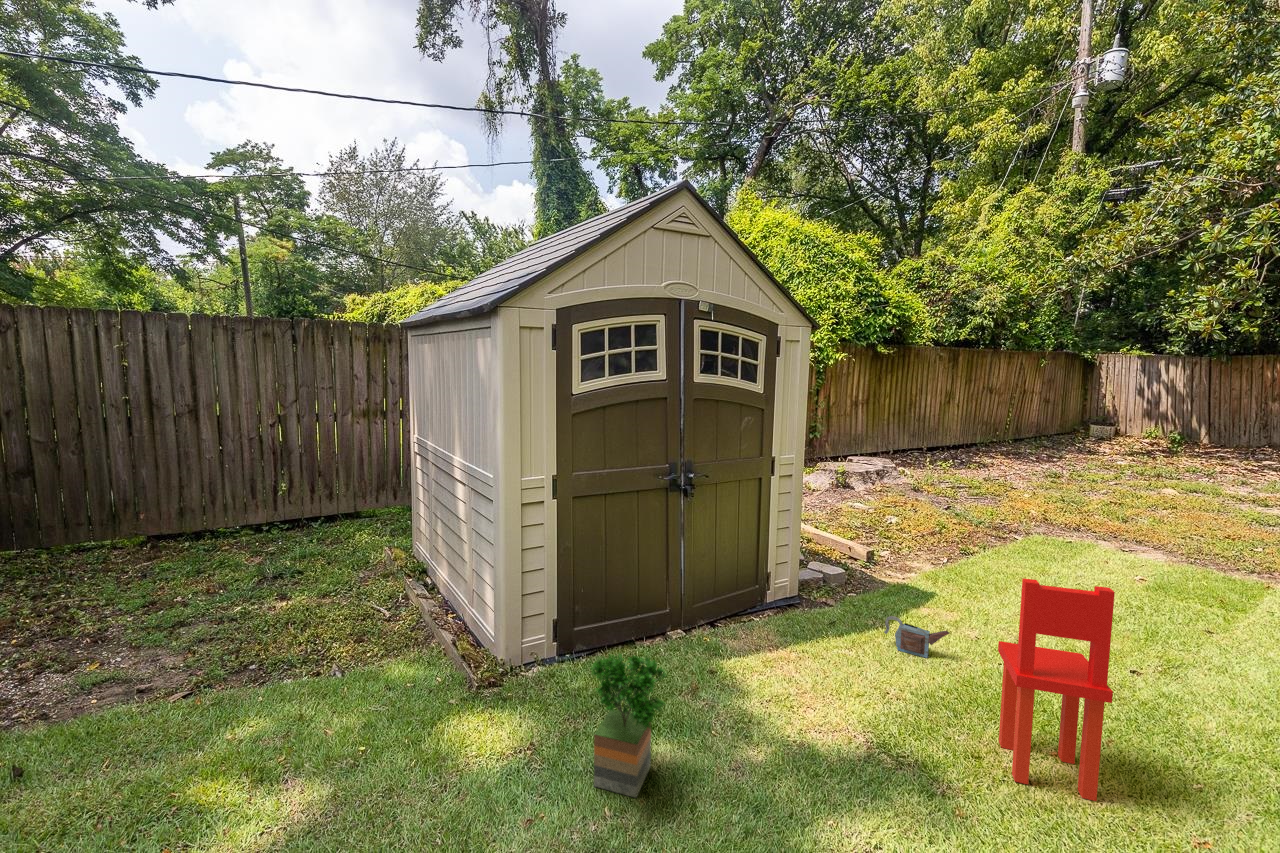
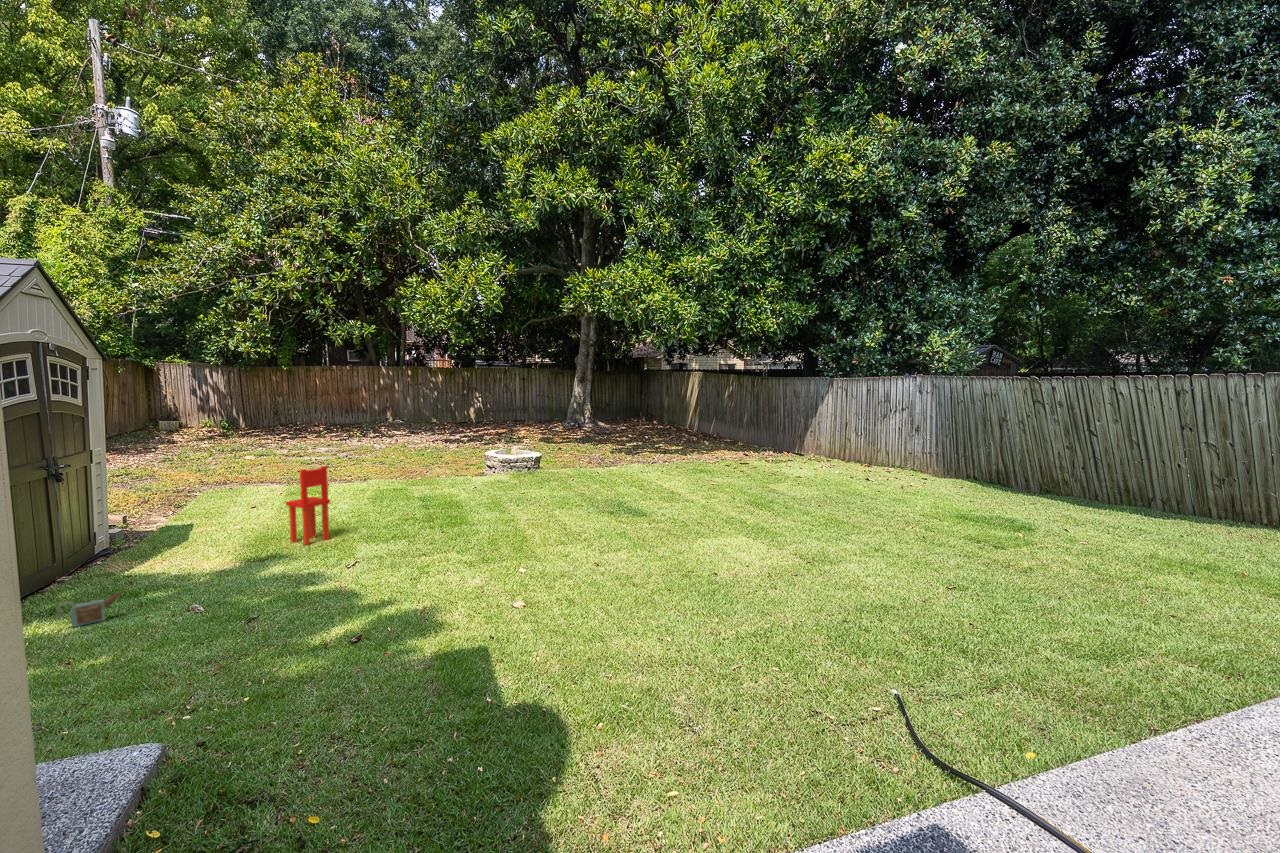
watering can: present [884,616,949,658] -> present [56,592,122,627]
potted tree: present [591,654,667,798] -> none [142,541,203,609]

